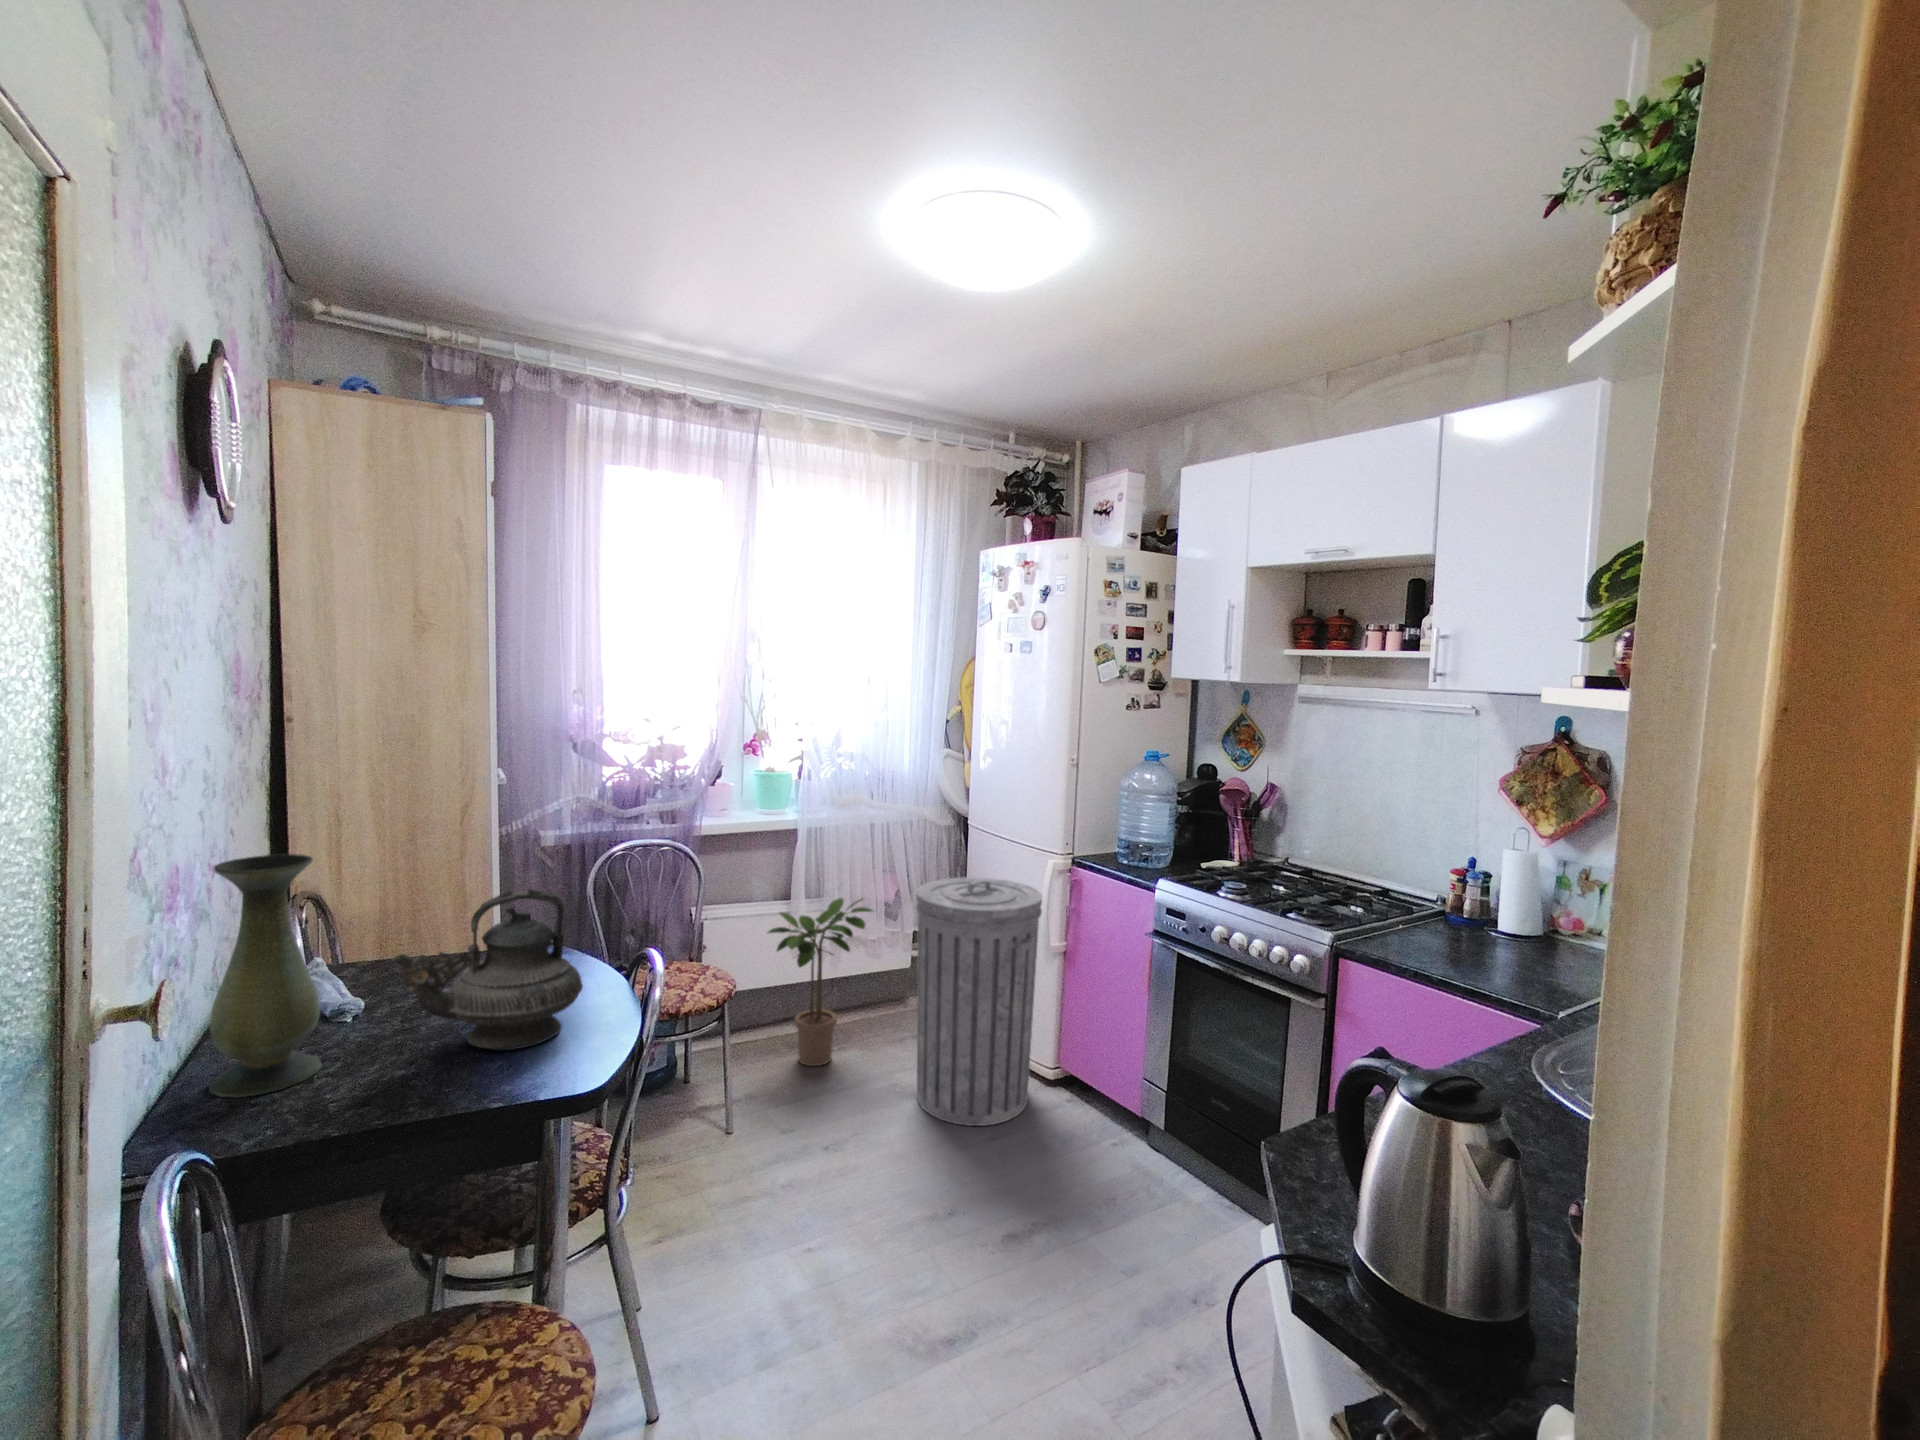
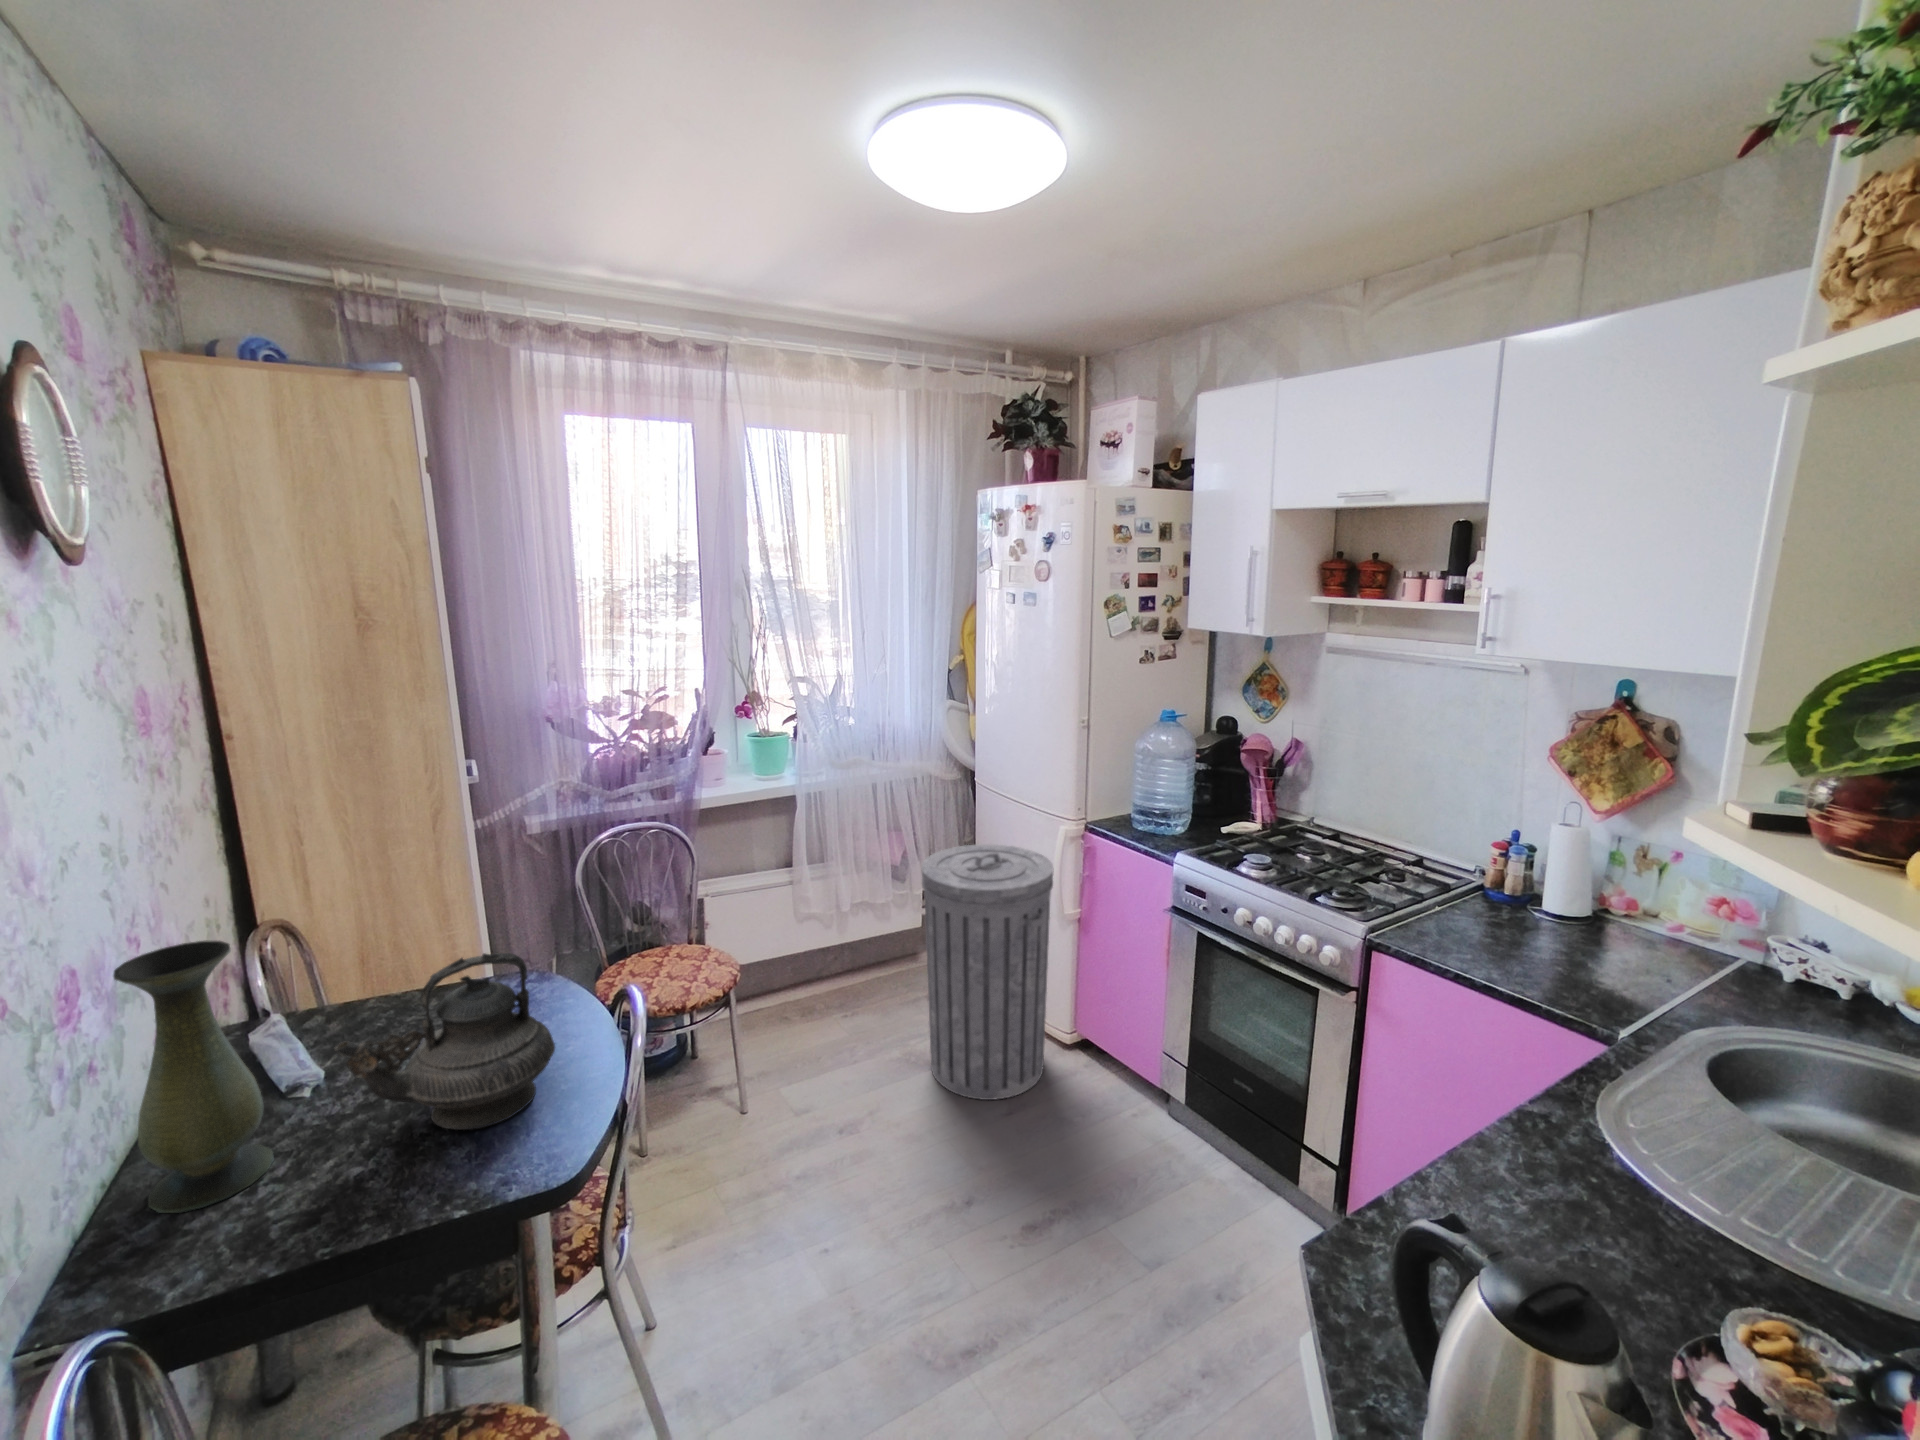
potted plant: present [768,898,873,1066] -> none [769,866,881,1036]

